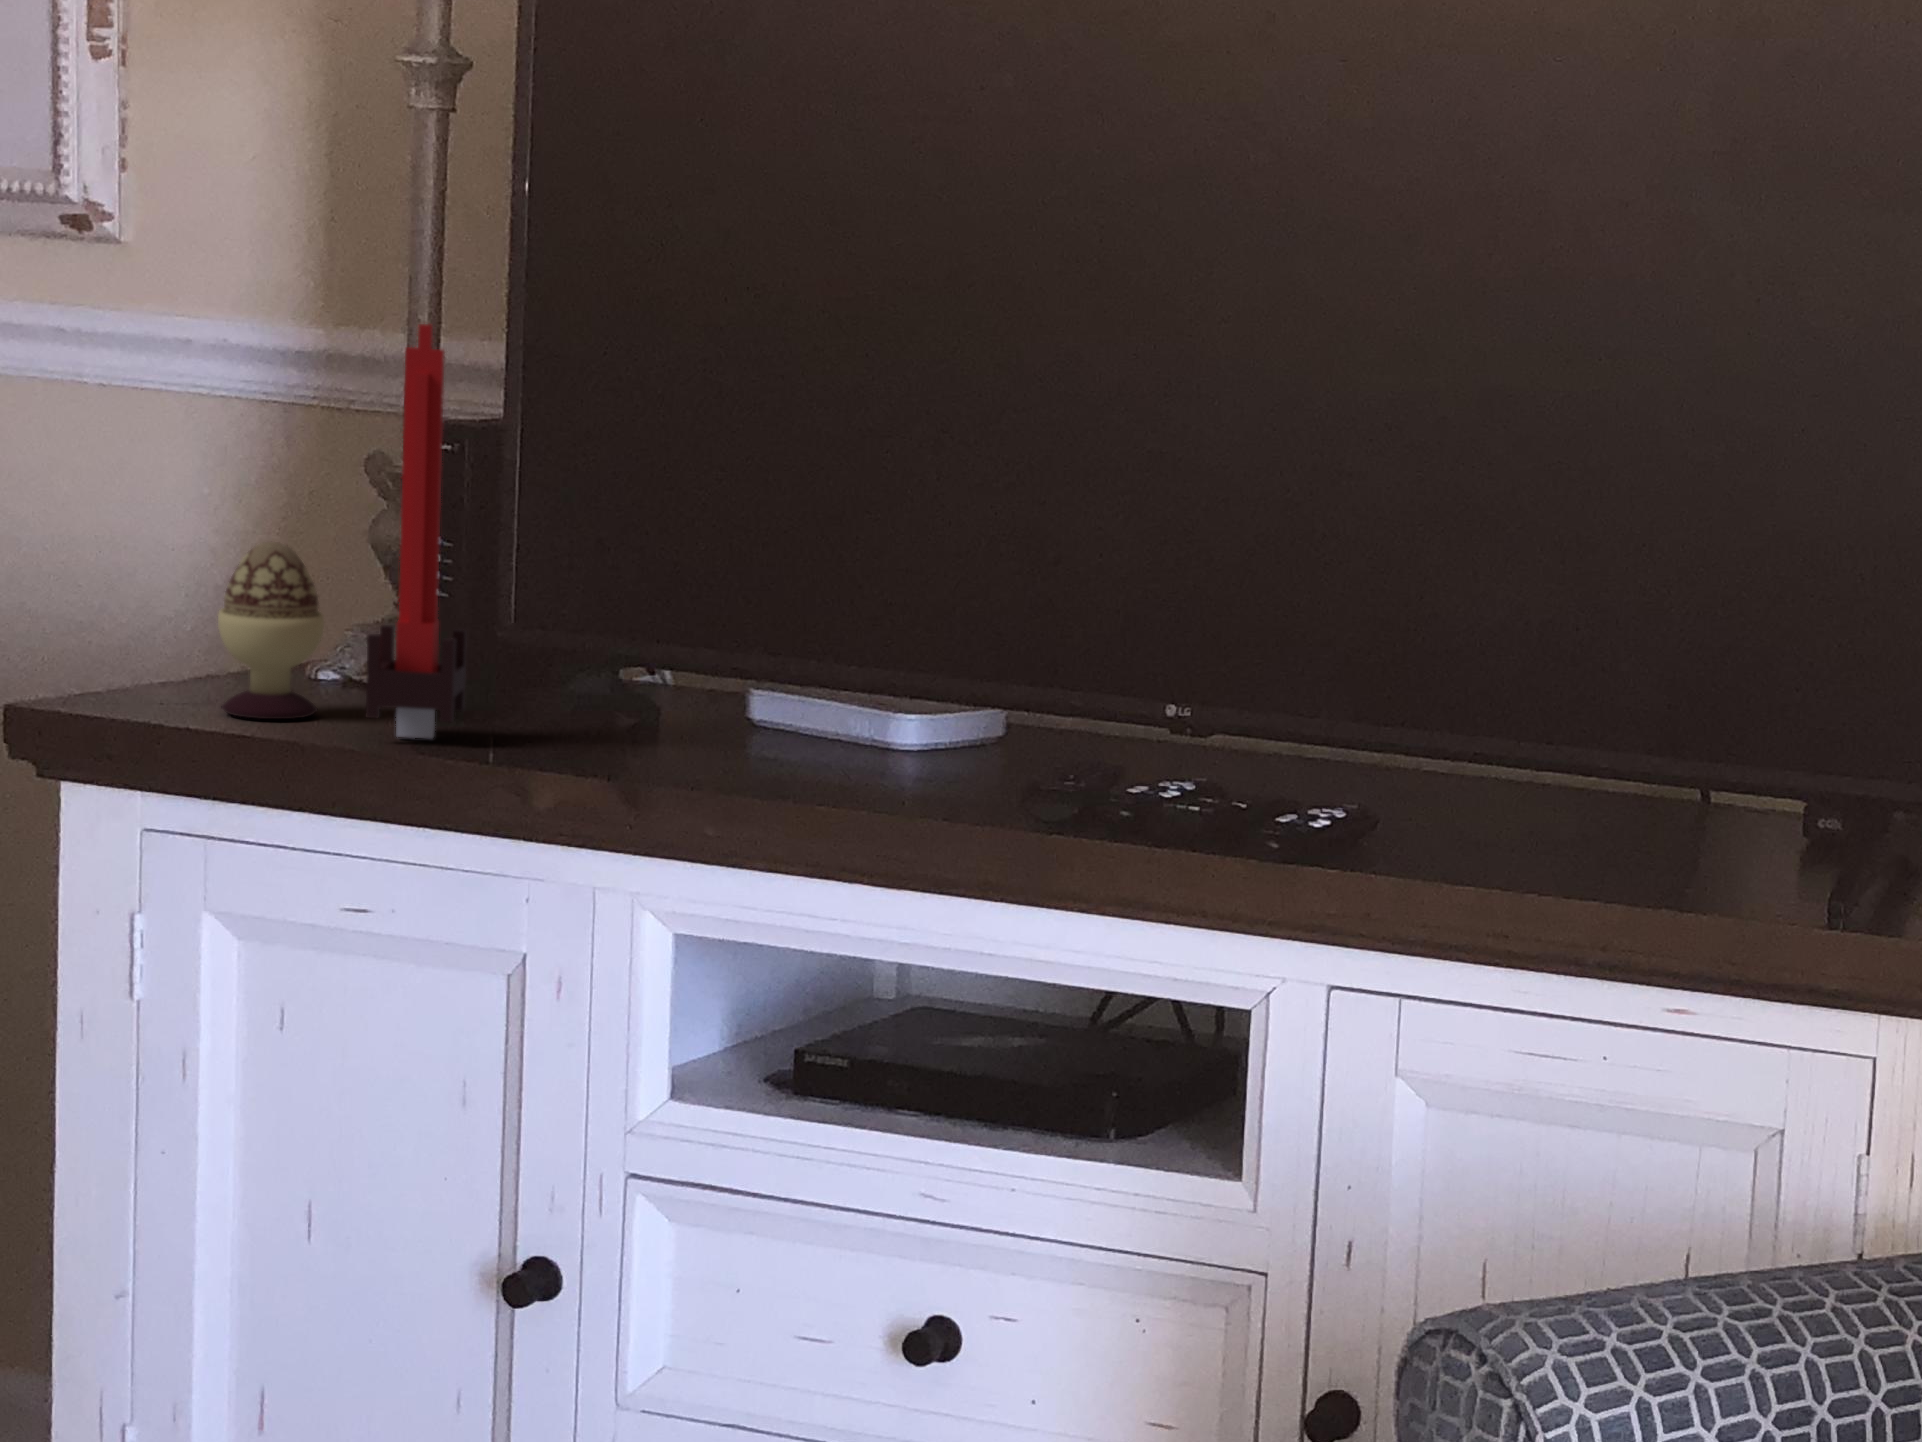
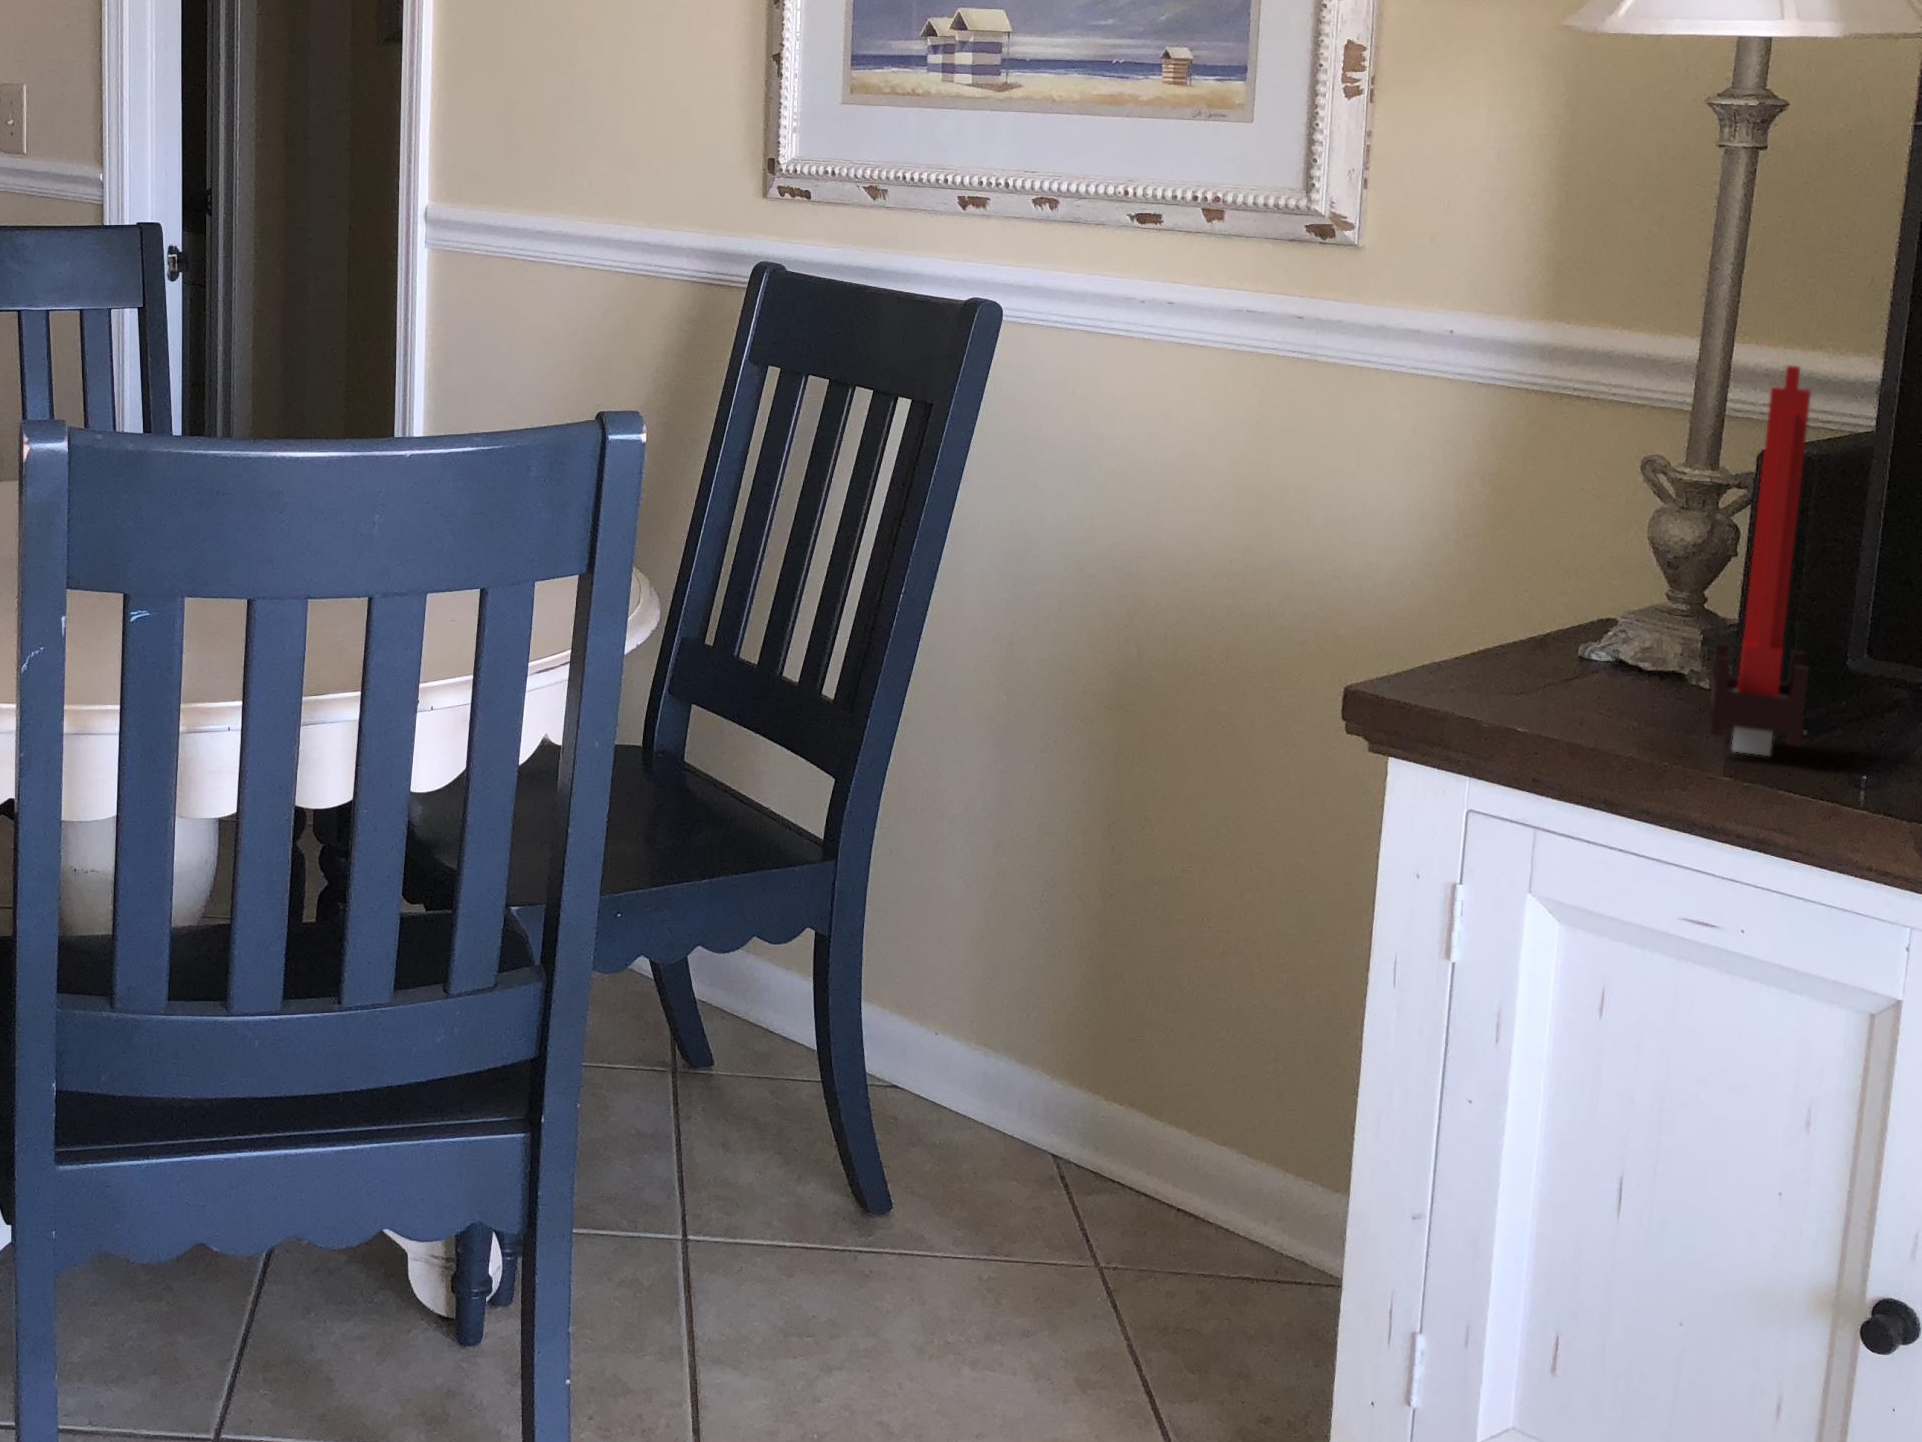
decorative egg: present [218,542,324,719] -> none [1538,553,1643,718]

